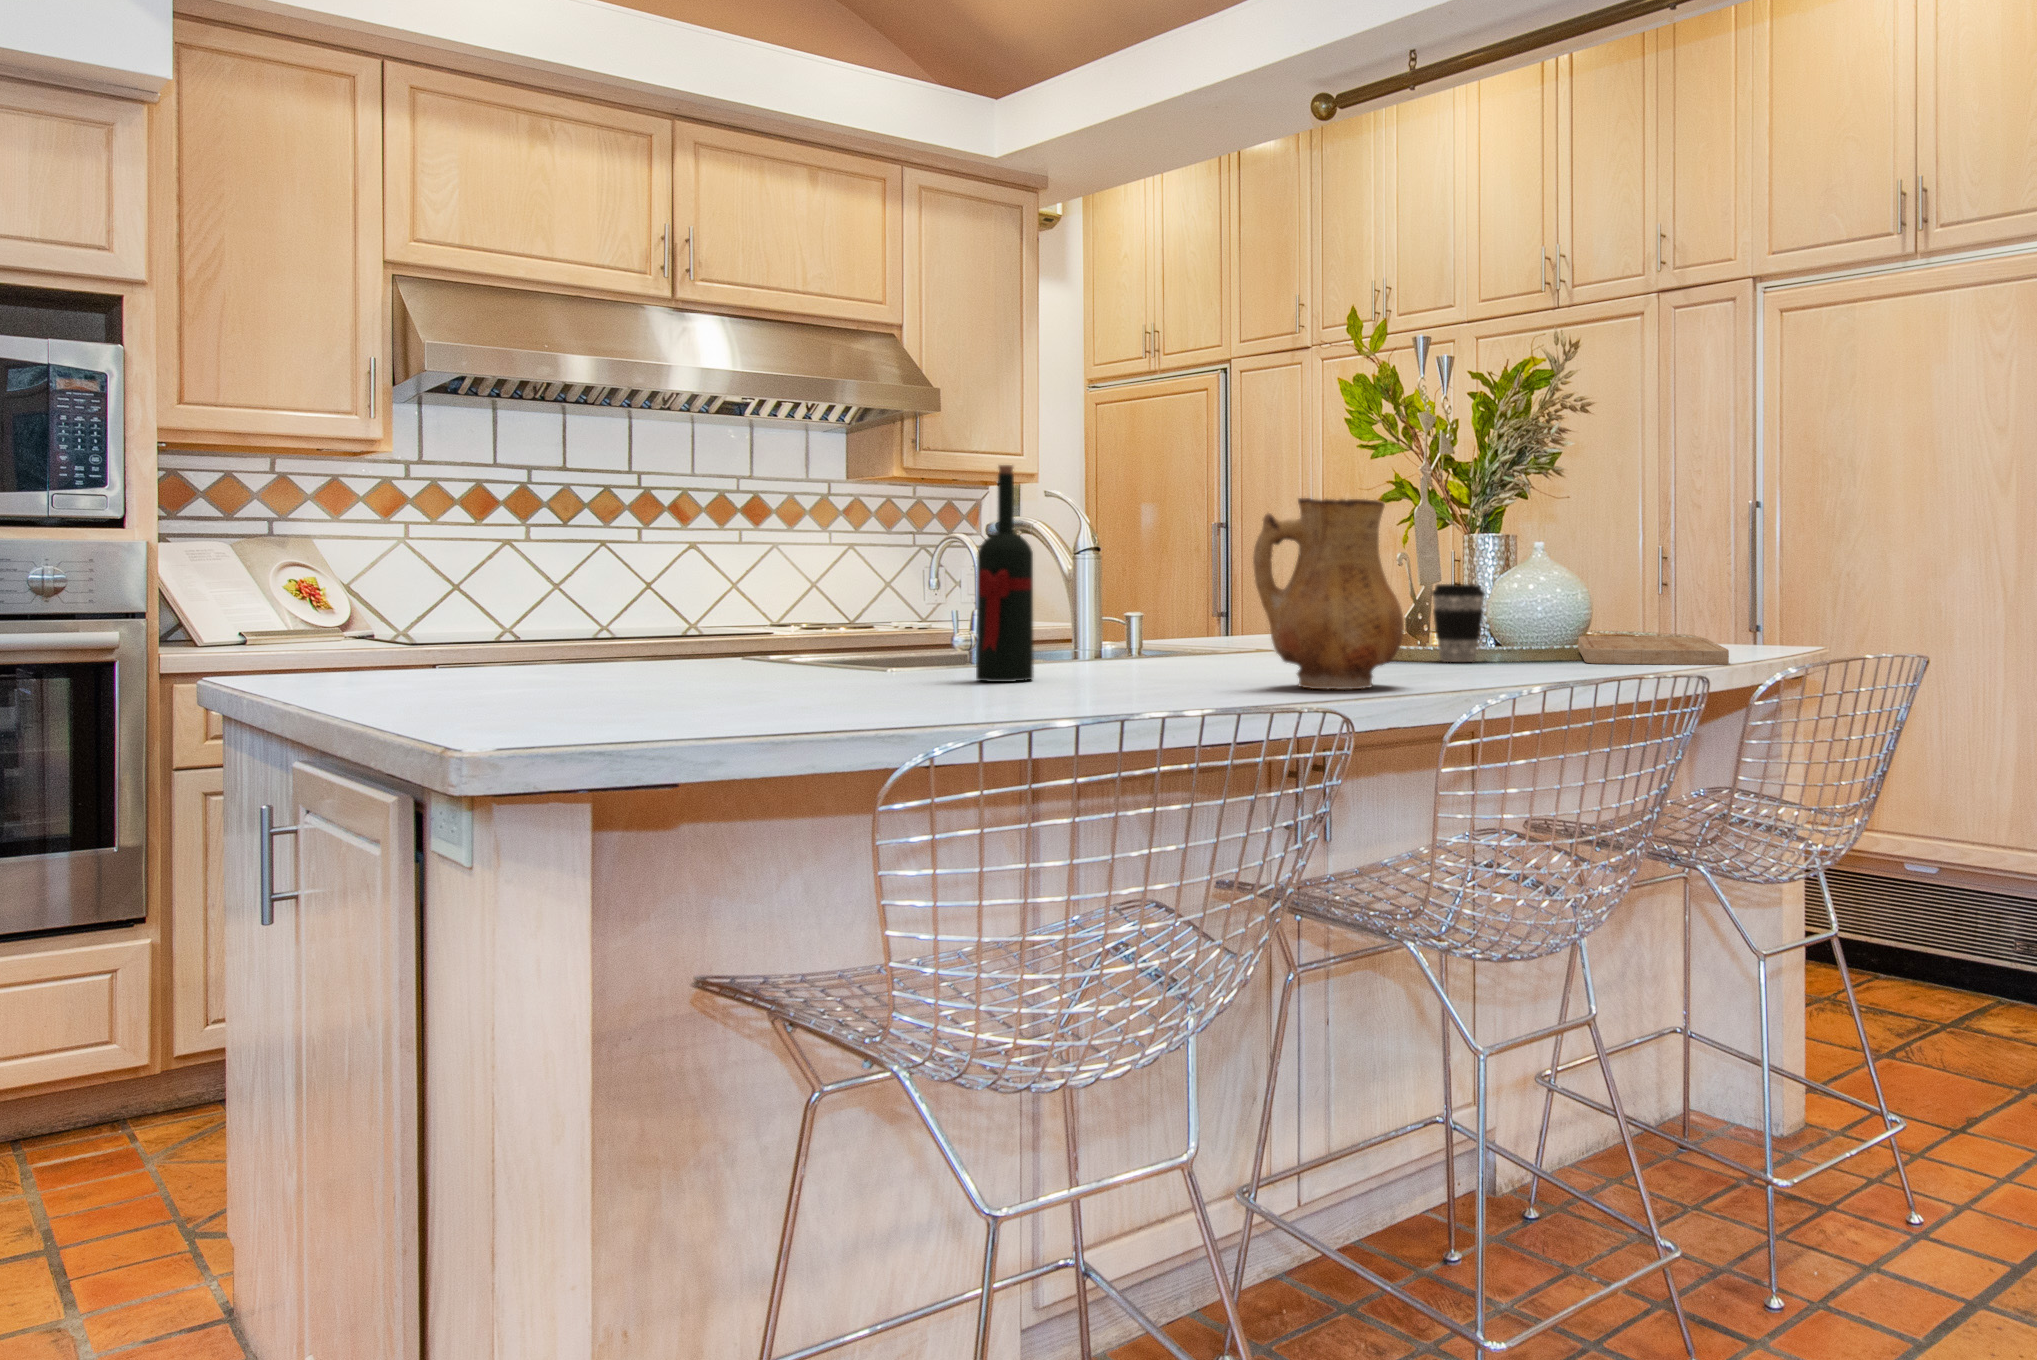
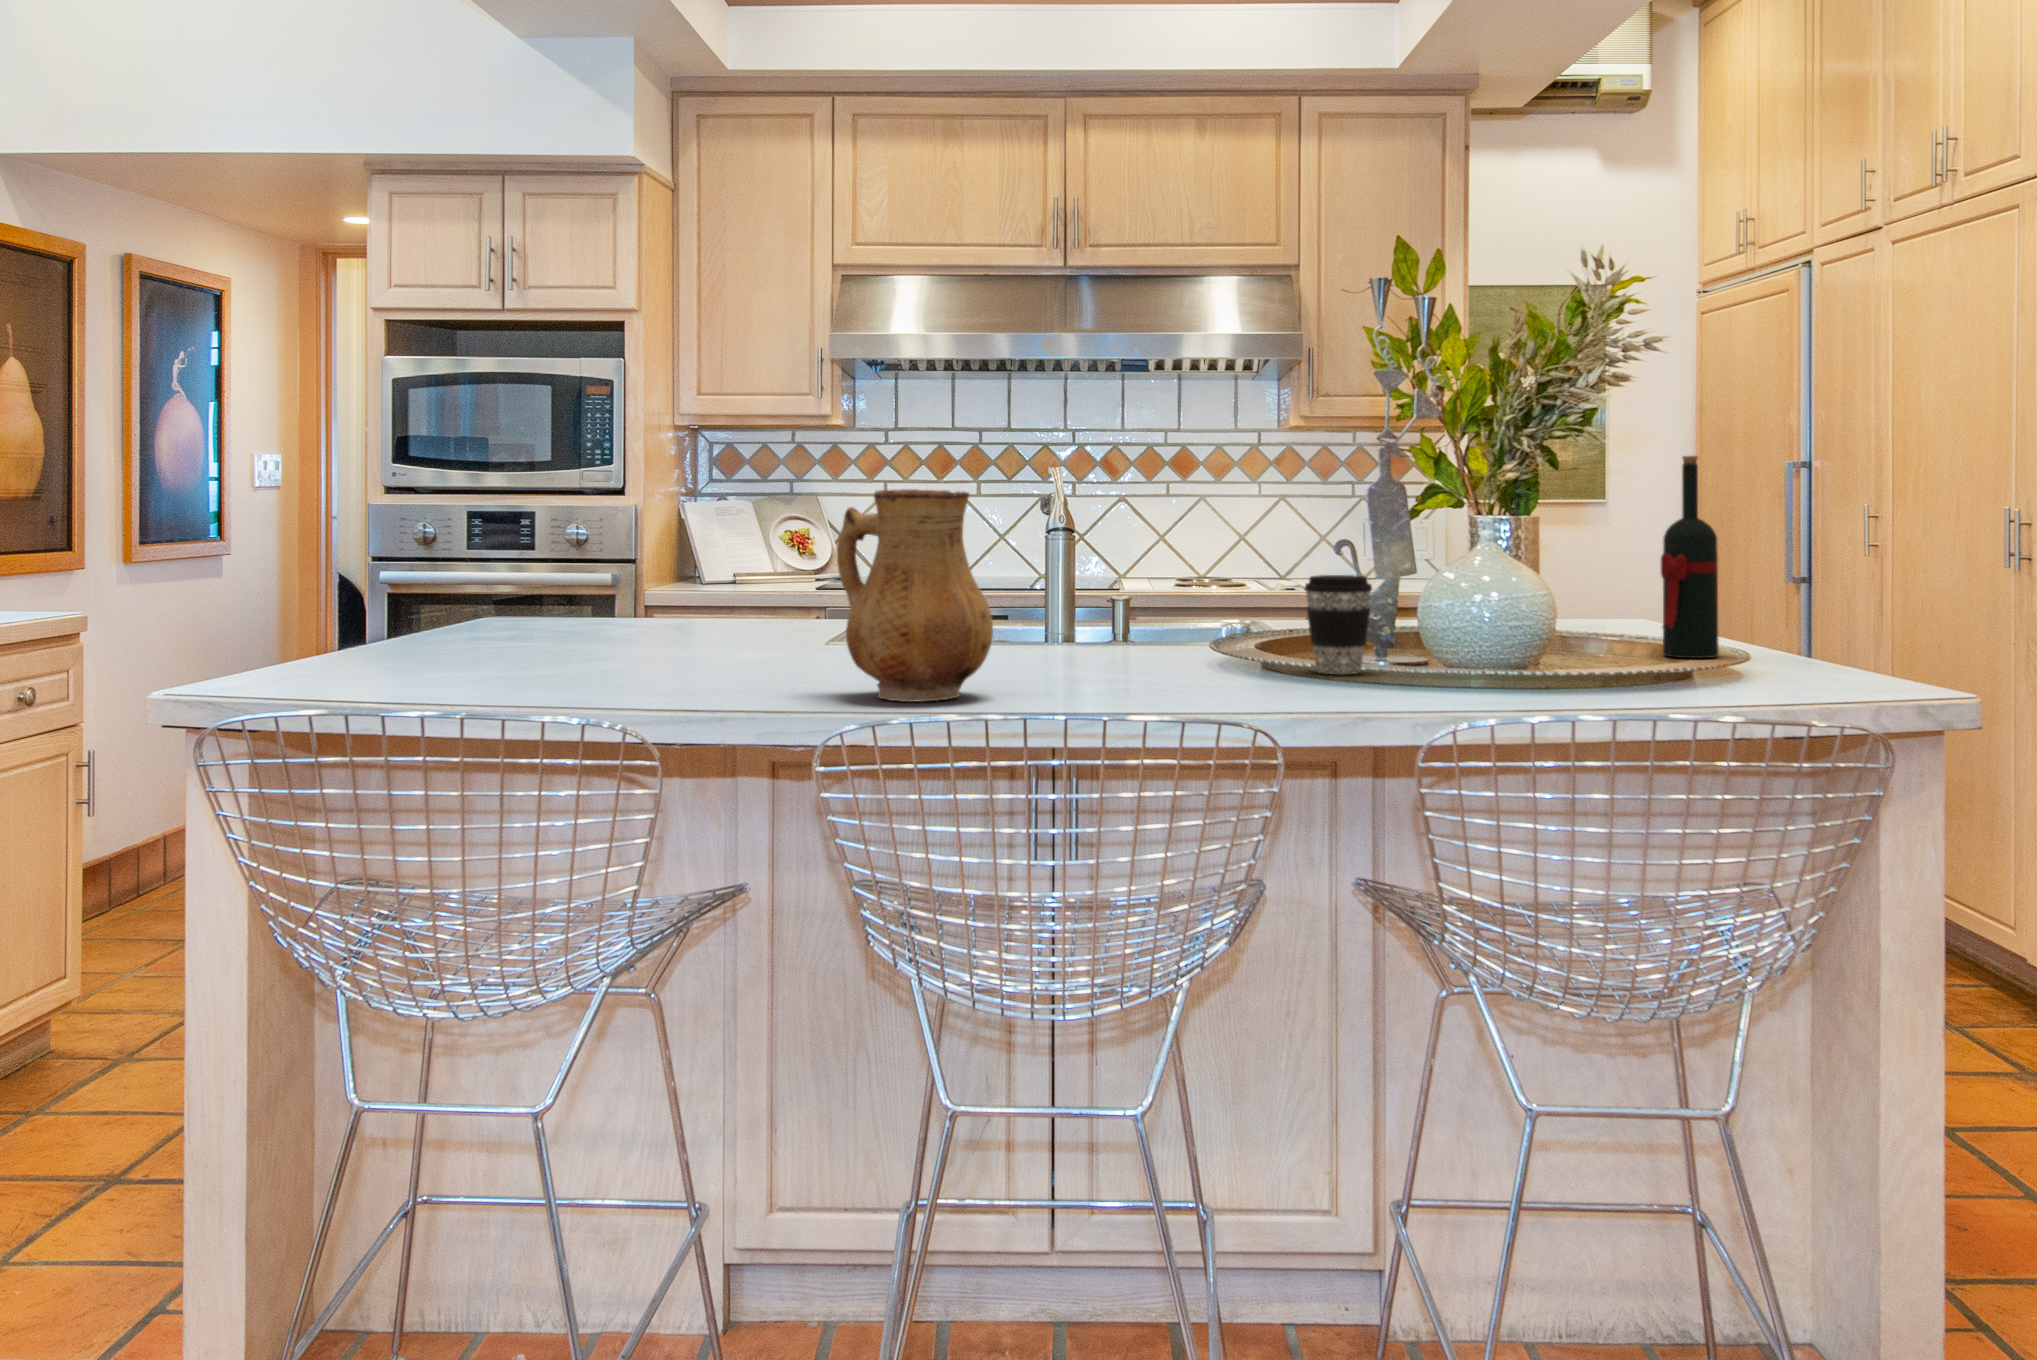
wine bottle: present [976,465,1034,682] -> present [1661,456,1719,658]
cutting board: present [1578,636,1729,665] -> none [1458,647,1783,706]

